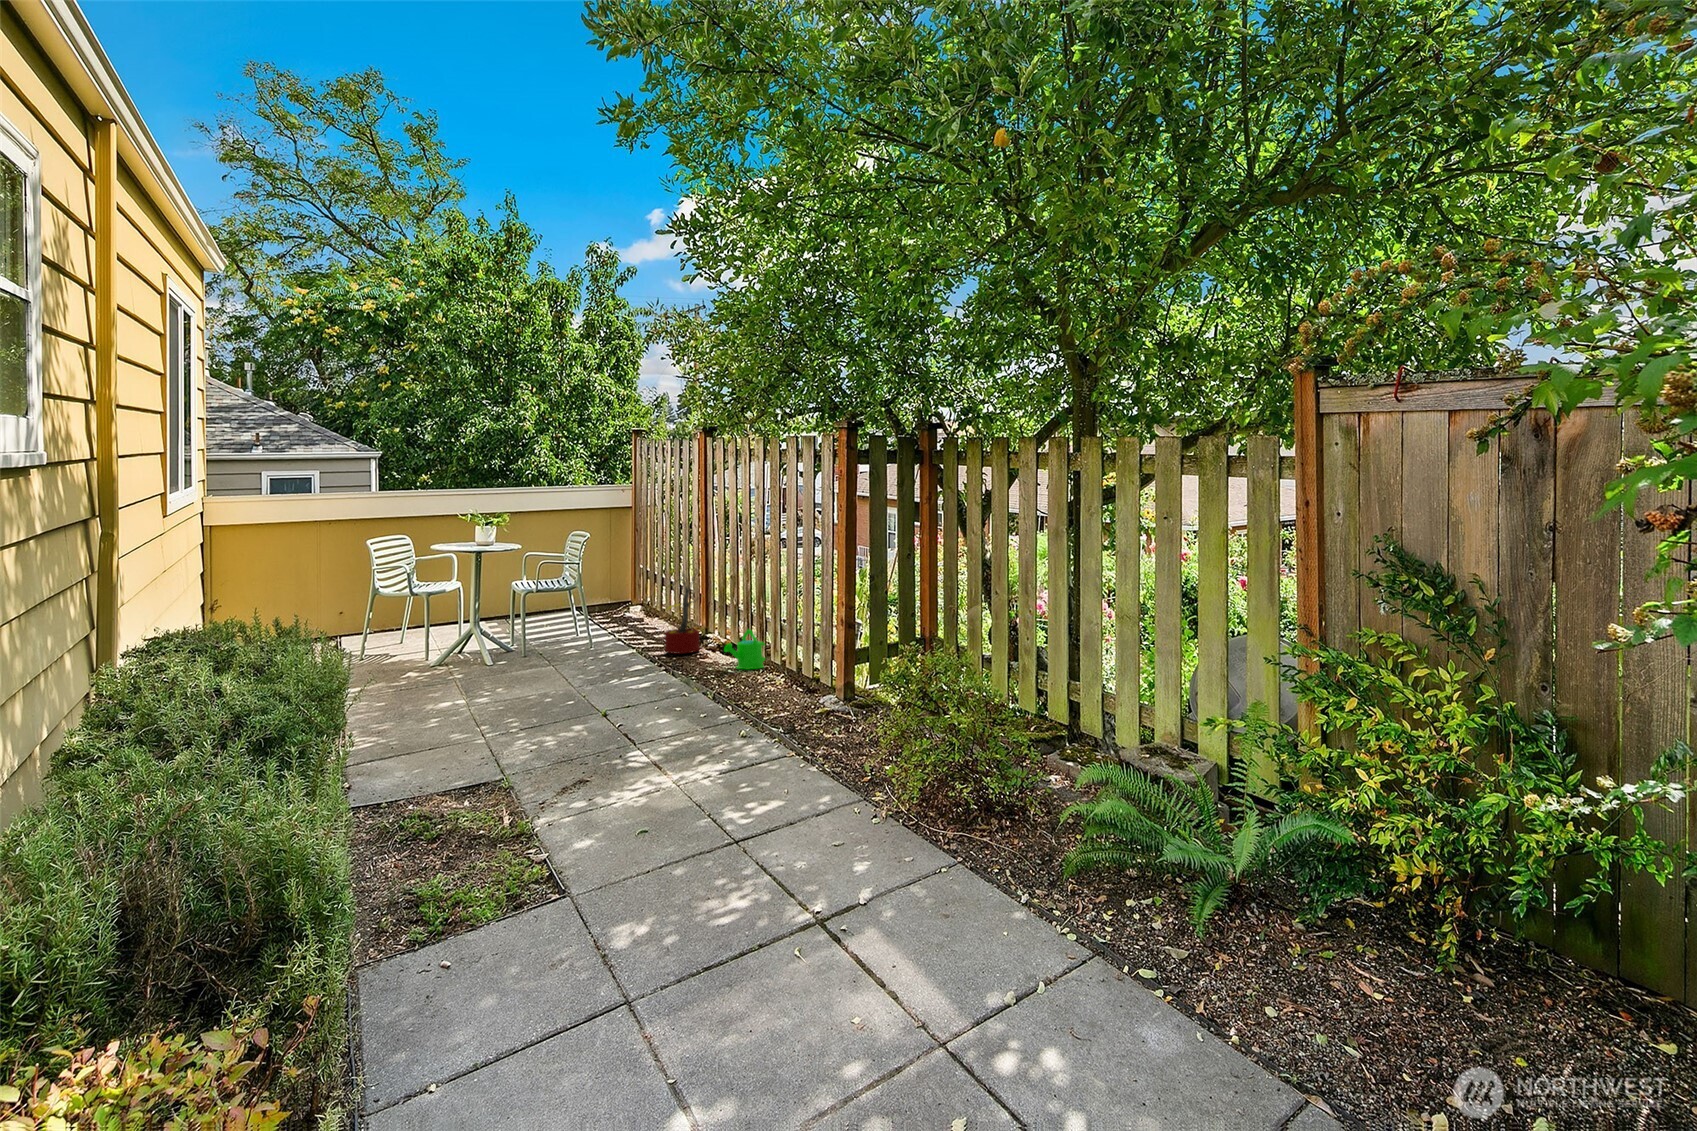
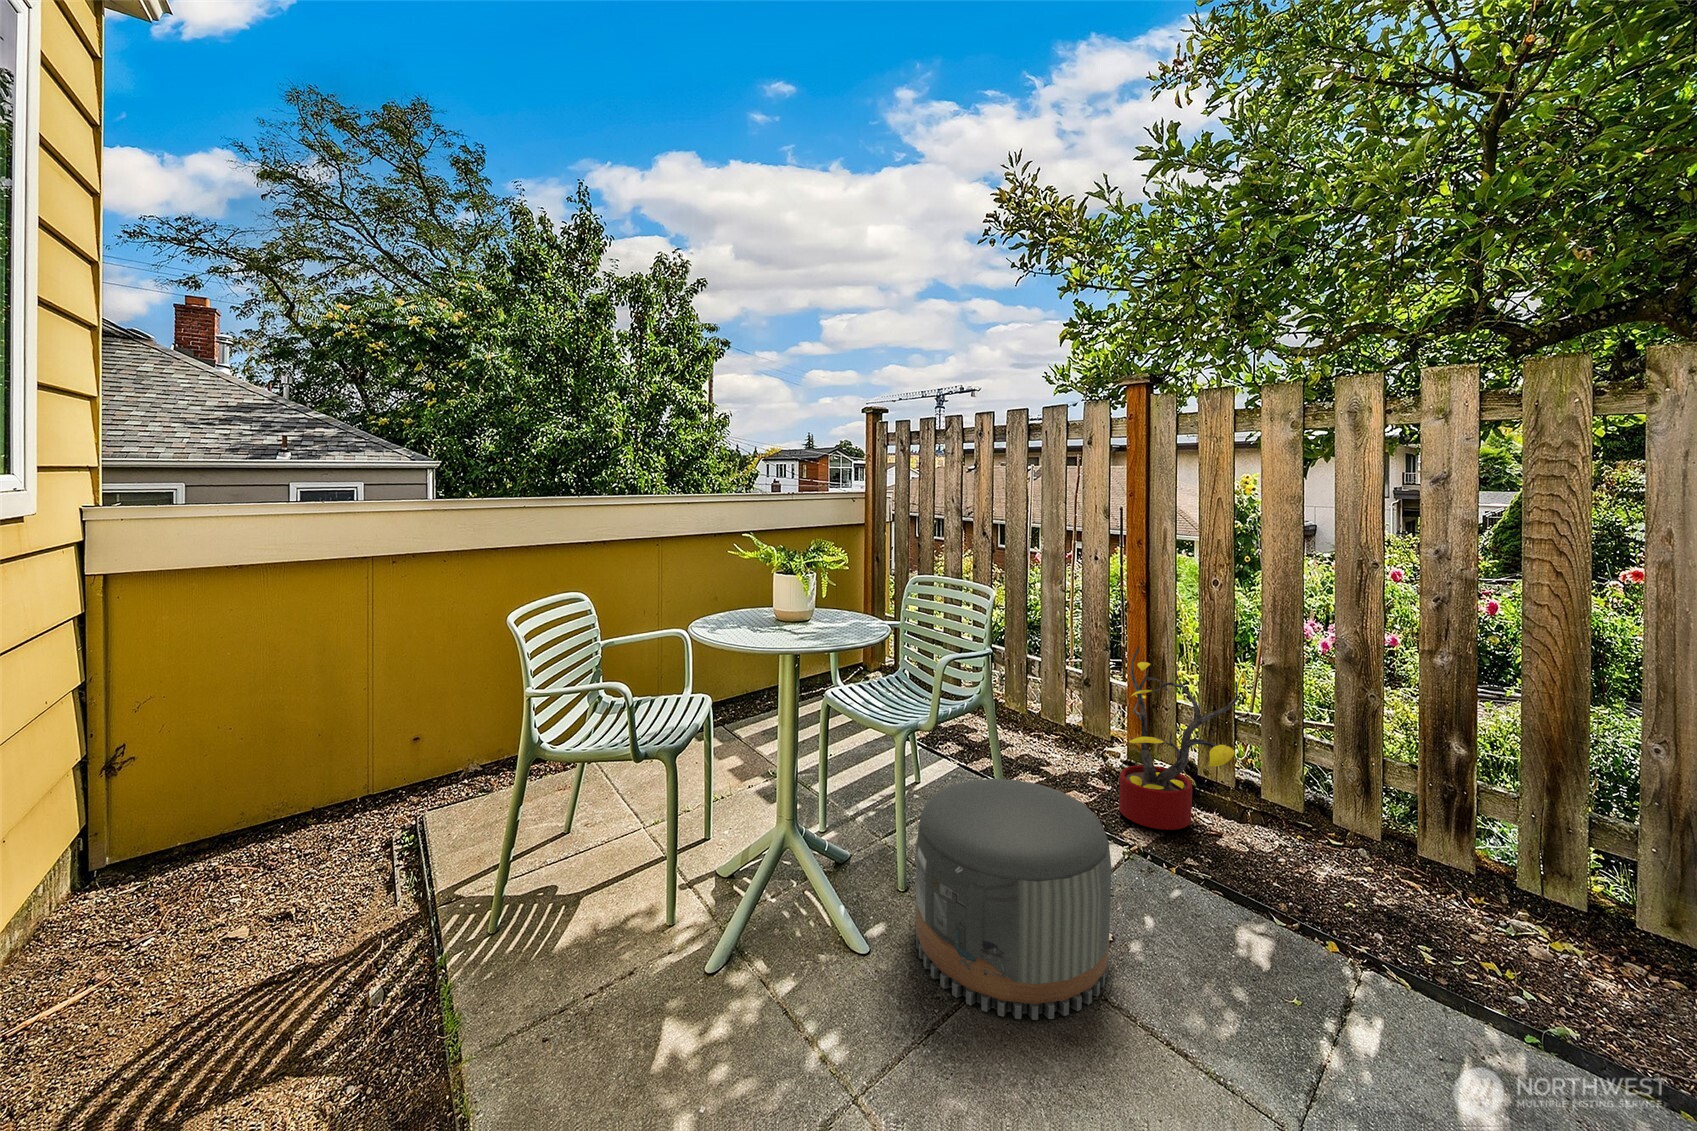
pouf: none [505,609,585,678] -> present [916,779,1111,1020]
watering can: present [724,629,765,670] -> none [1405,820,1496,922]

